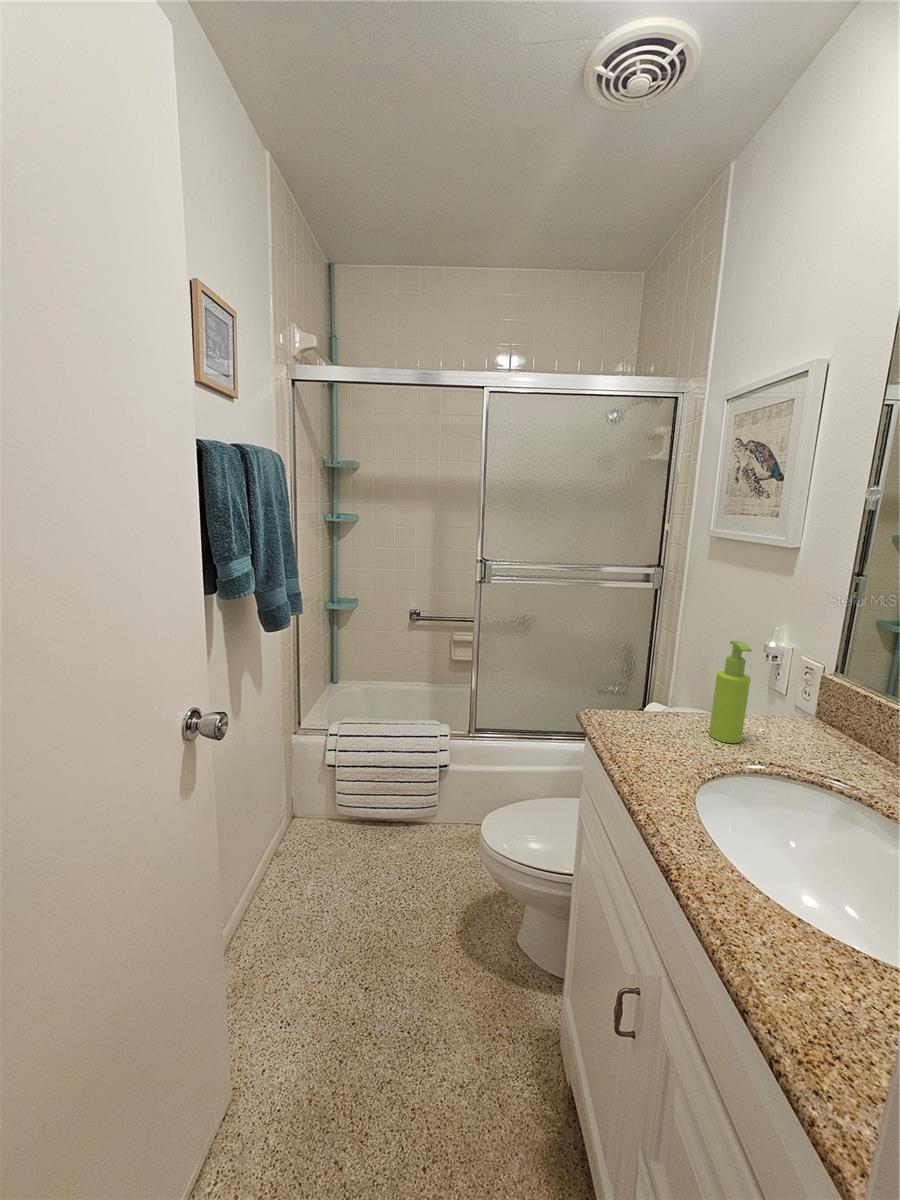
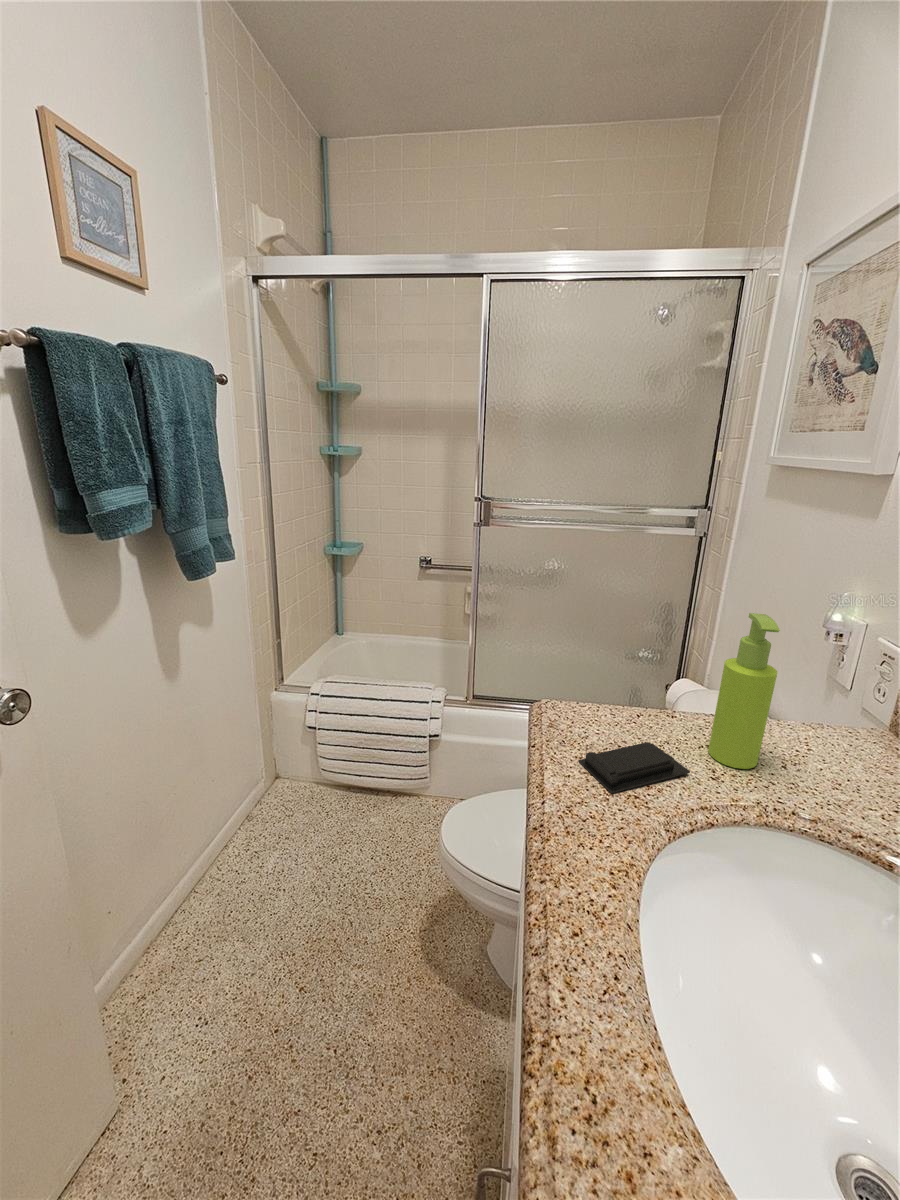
soap bar: none [632,730,703,760] -> present [579,742,690,793]

